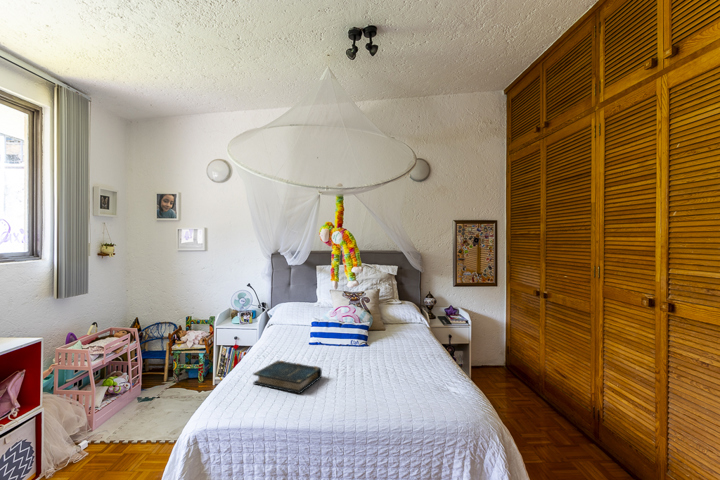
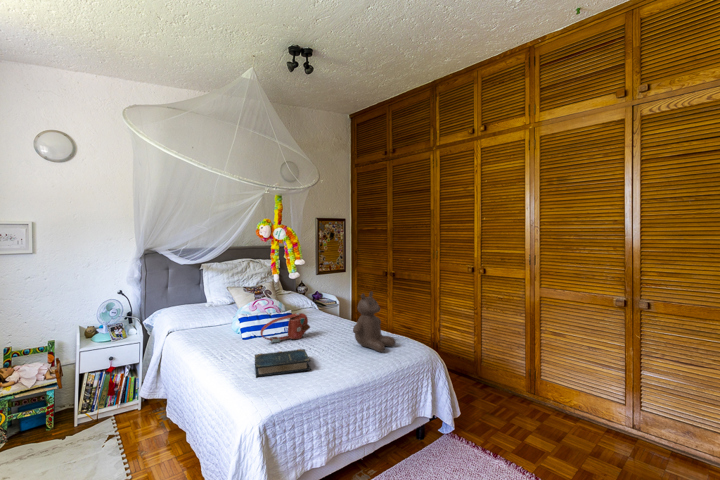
teddy bear: none [380,314,437,398] -> present [353,291,396,352]
handbag: none [313,326,368,354] -> present [260,313,310,342]

